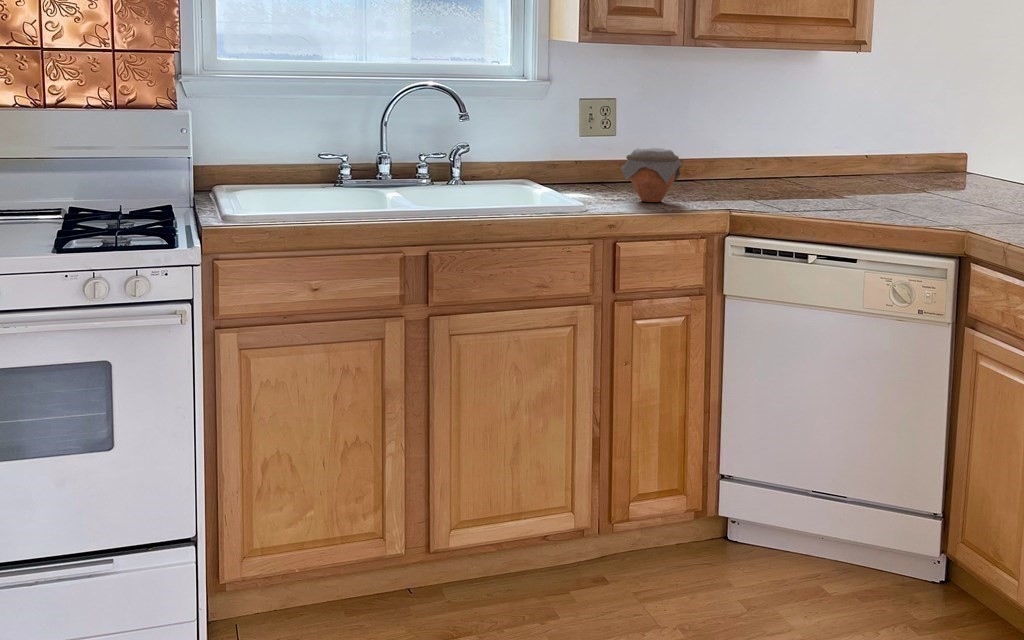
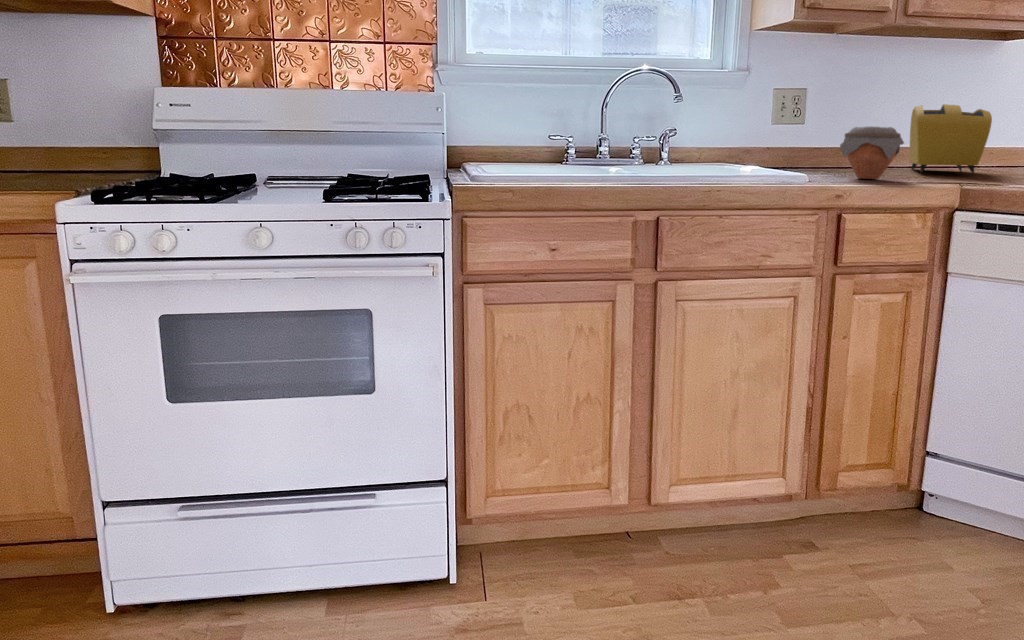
toaster: none [708,118,779,192] -> present [909,104,992,174]

